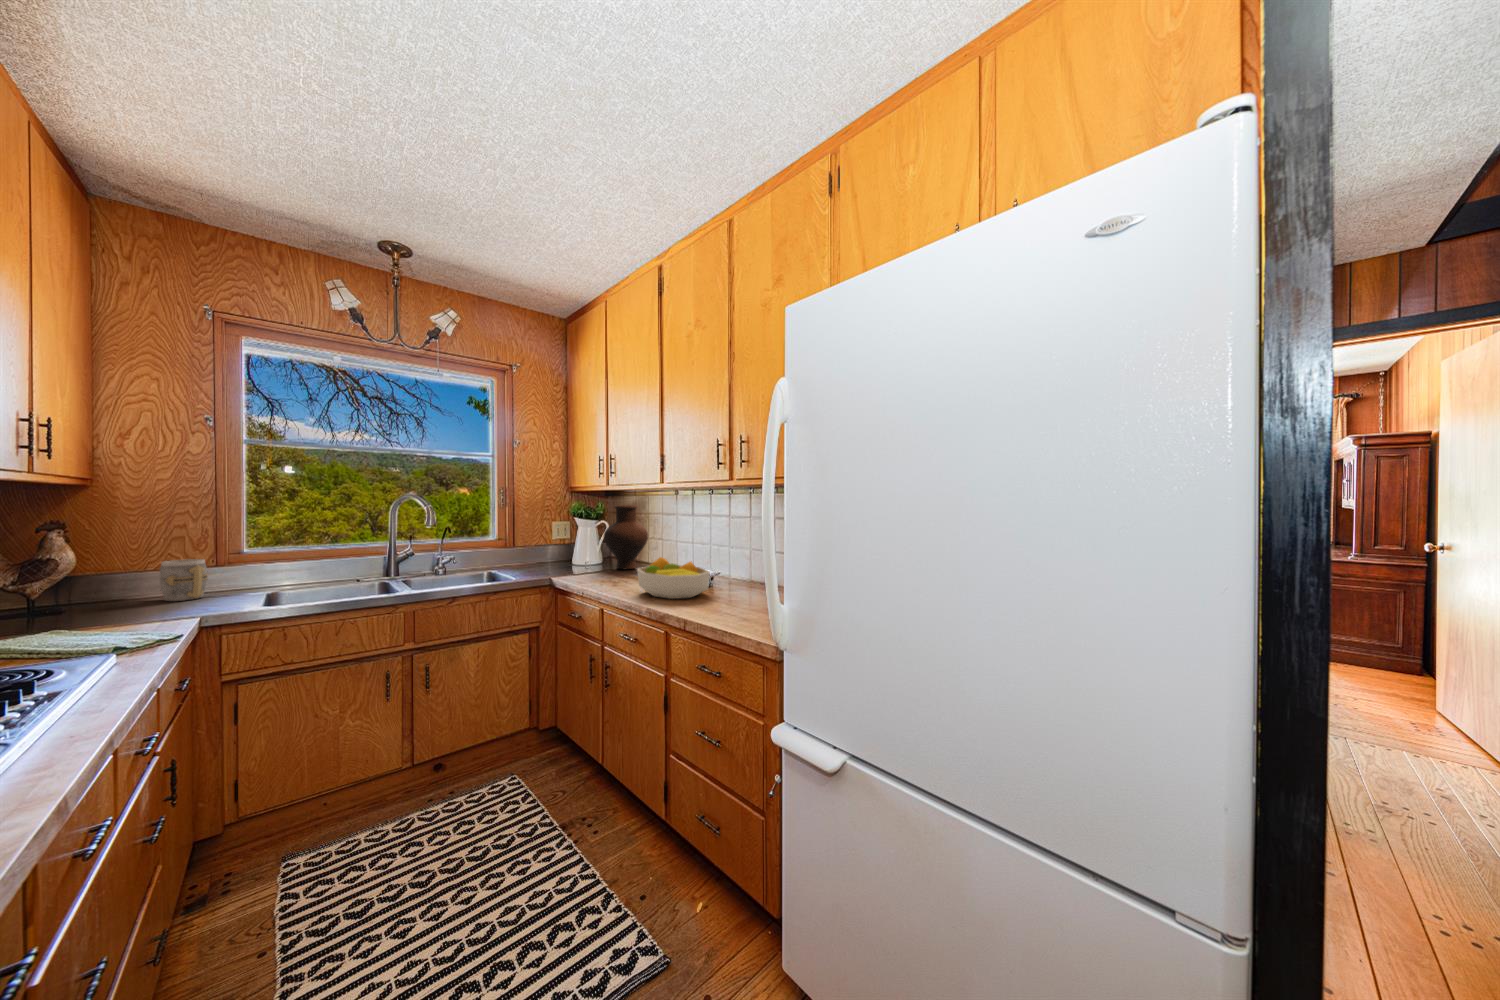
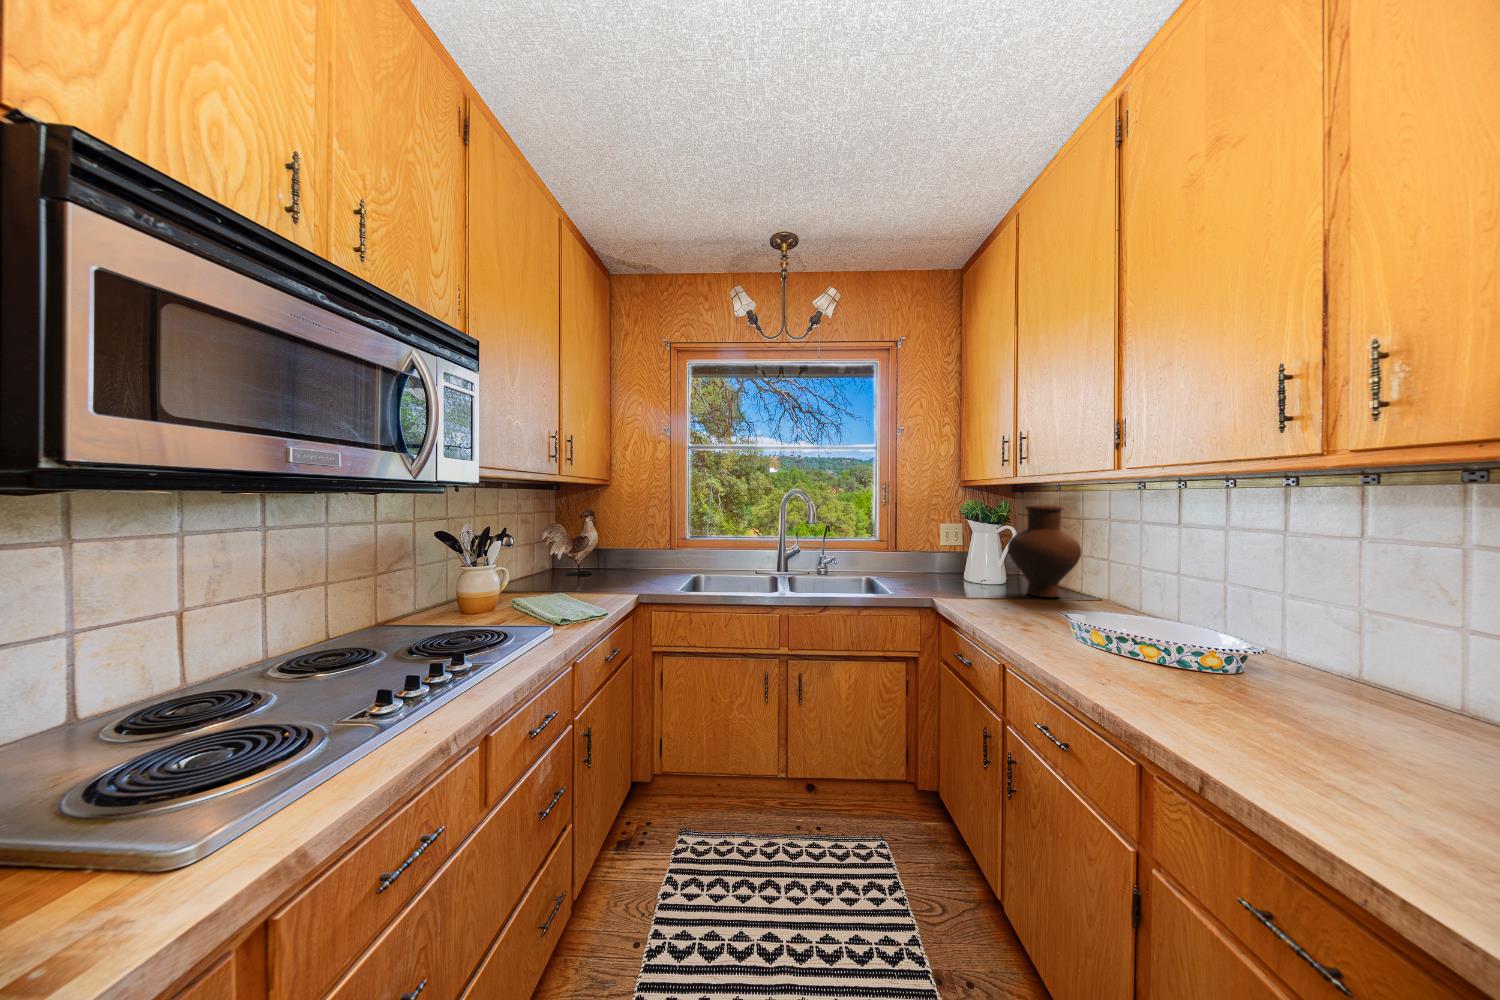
fruit bowl: present [637,557,710,599] -> none [1067,602,1264,709]
mug: present [160,559,208,601] -> none [631,540,658,573]

